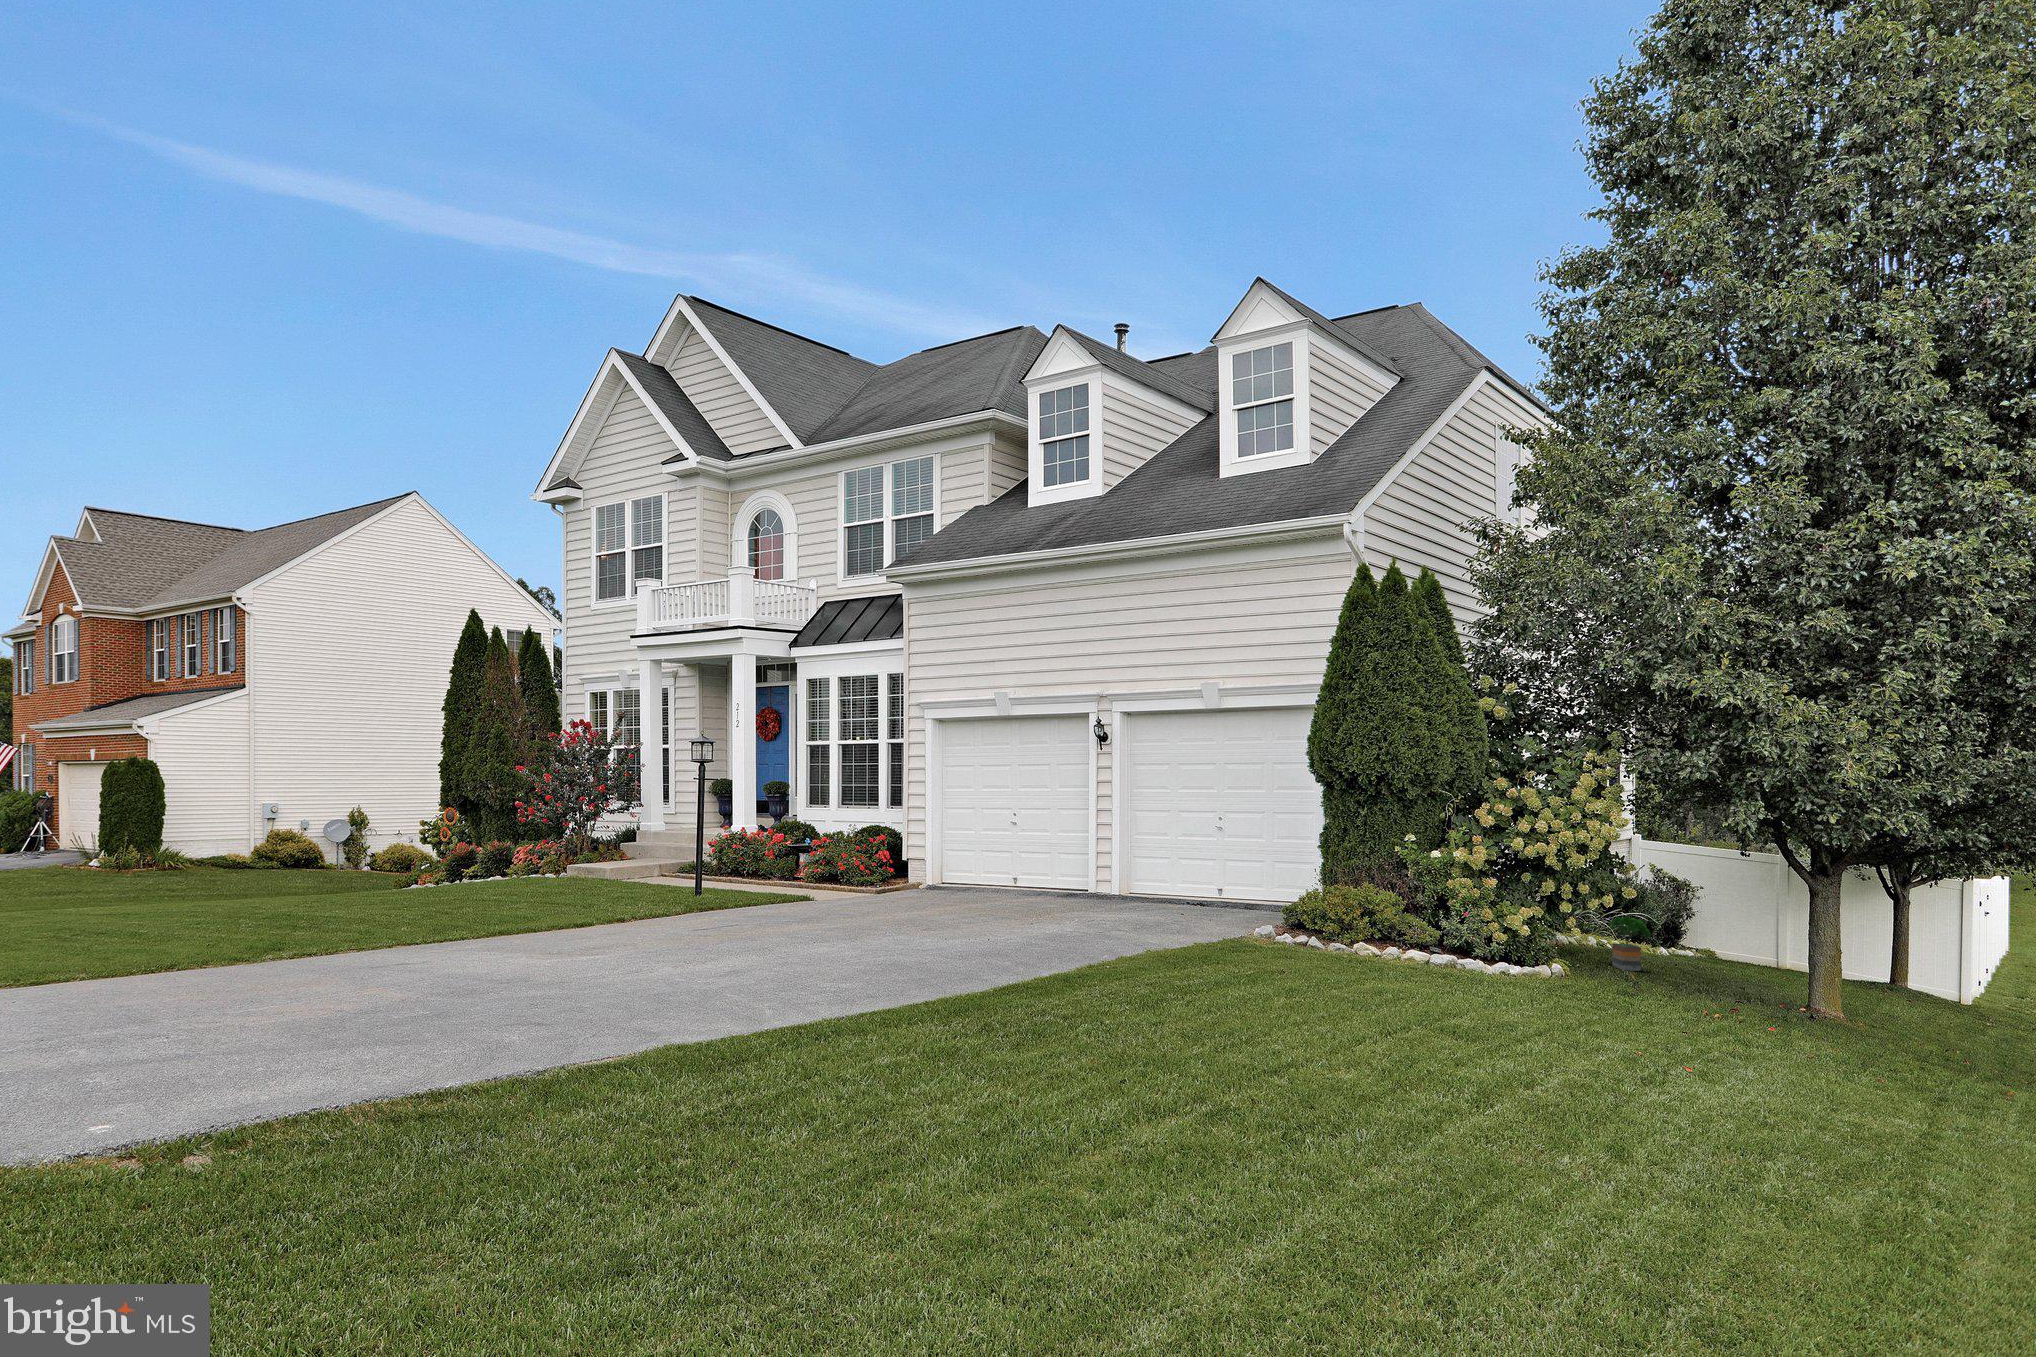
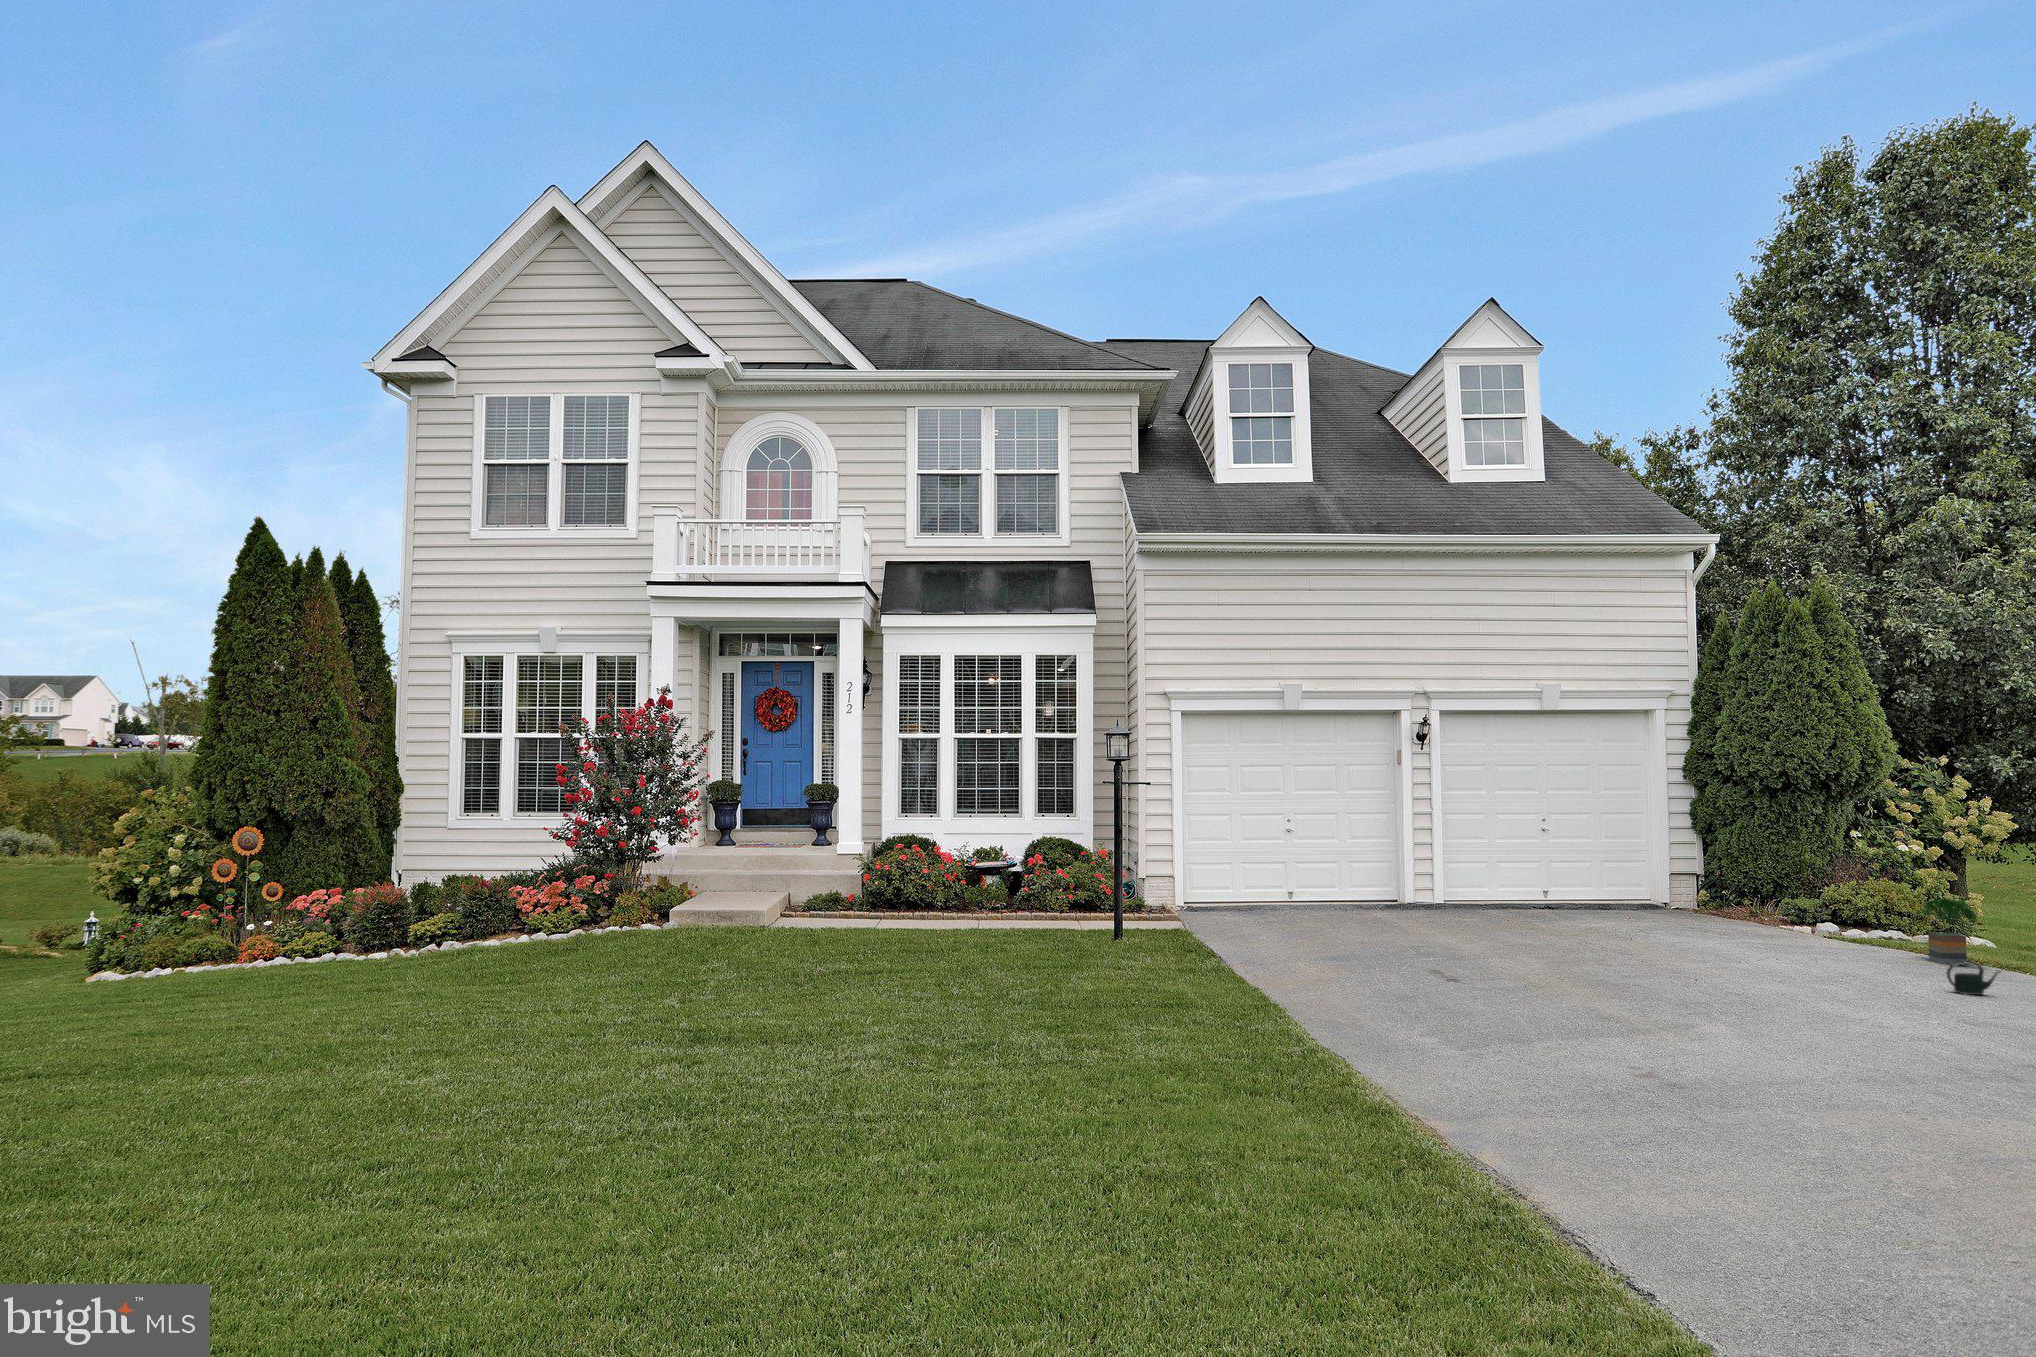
watering can: none [1629,972,1670,999] -> present [1947,962,2000,995]

